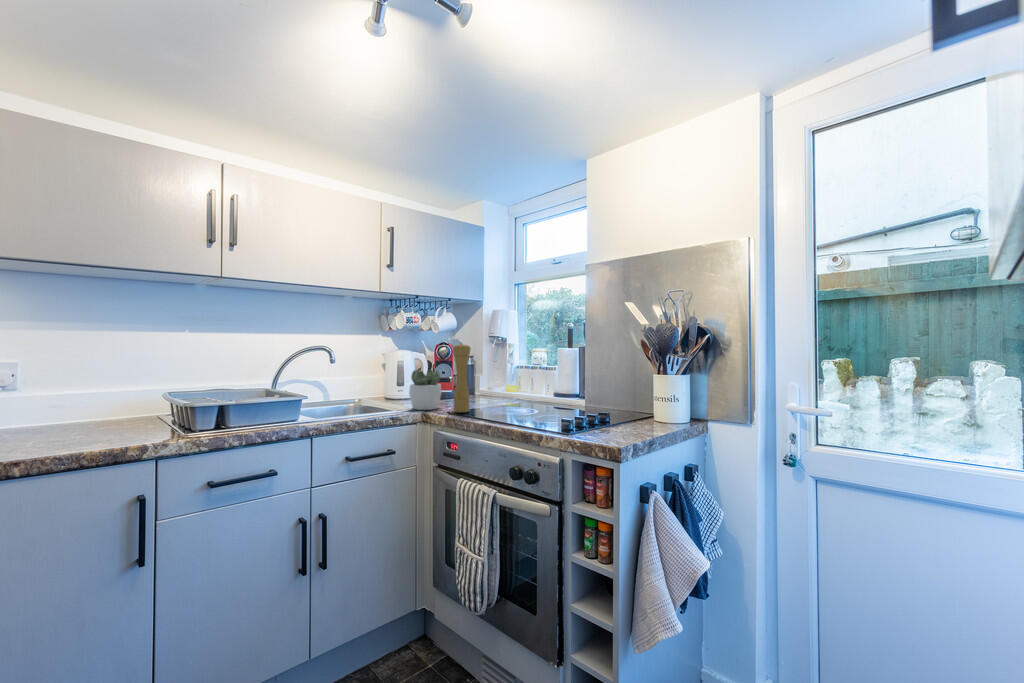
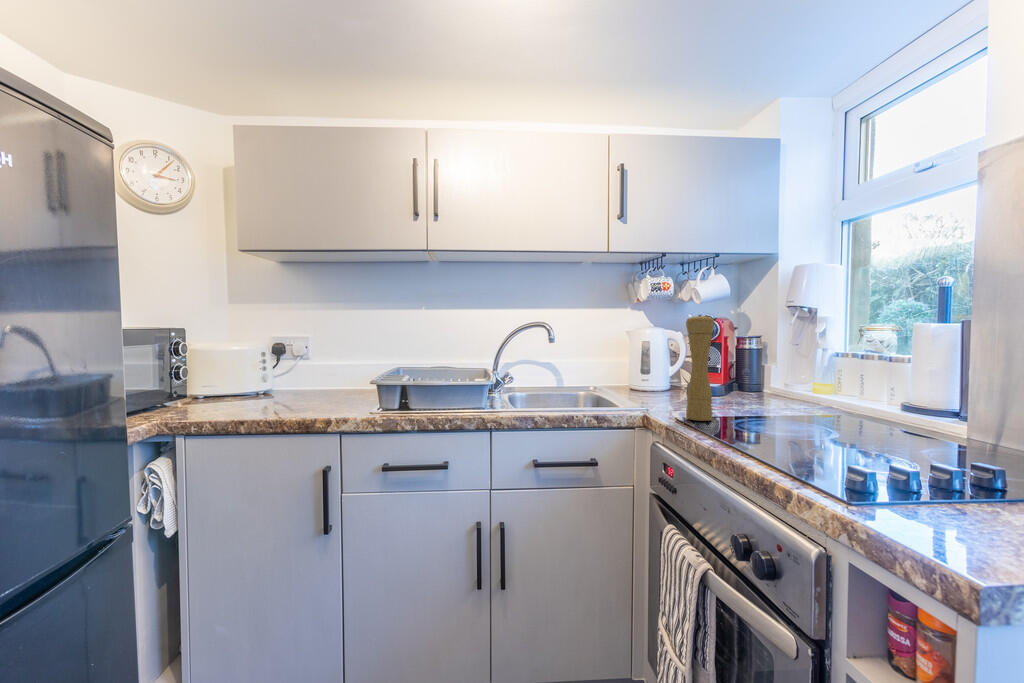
succulent plant: present [409,370,441,410] -> none [633,354,682,411]

